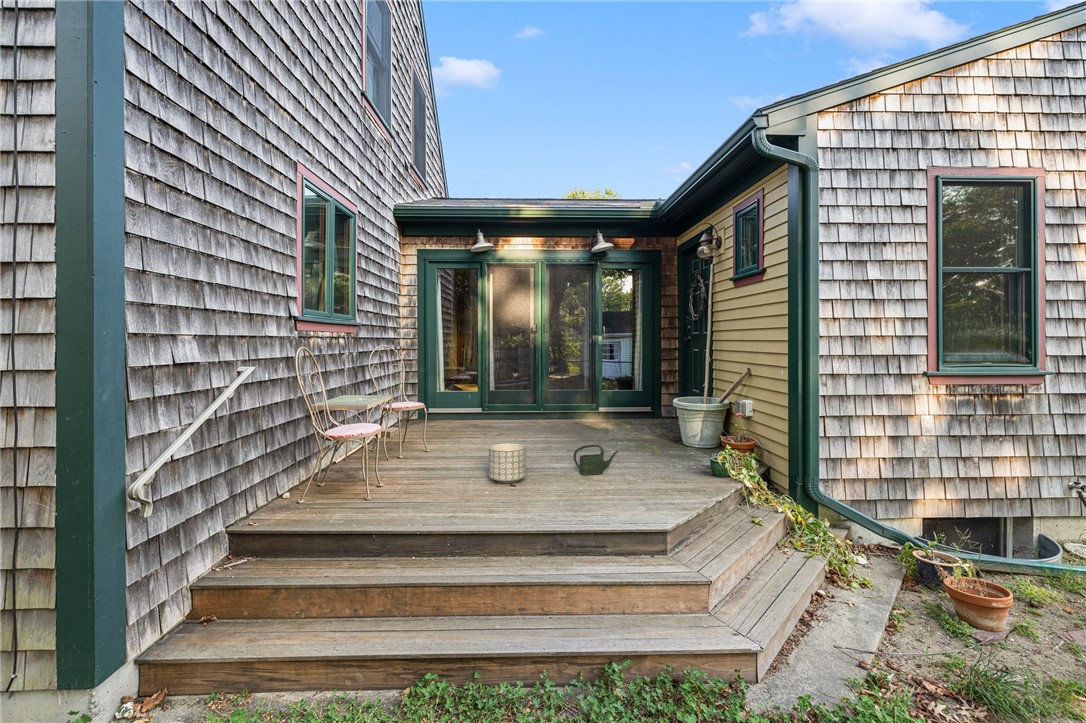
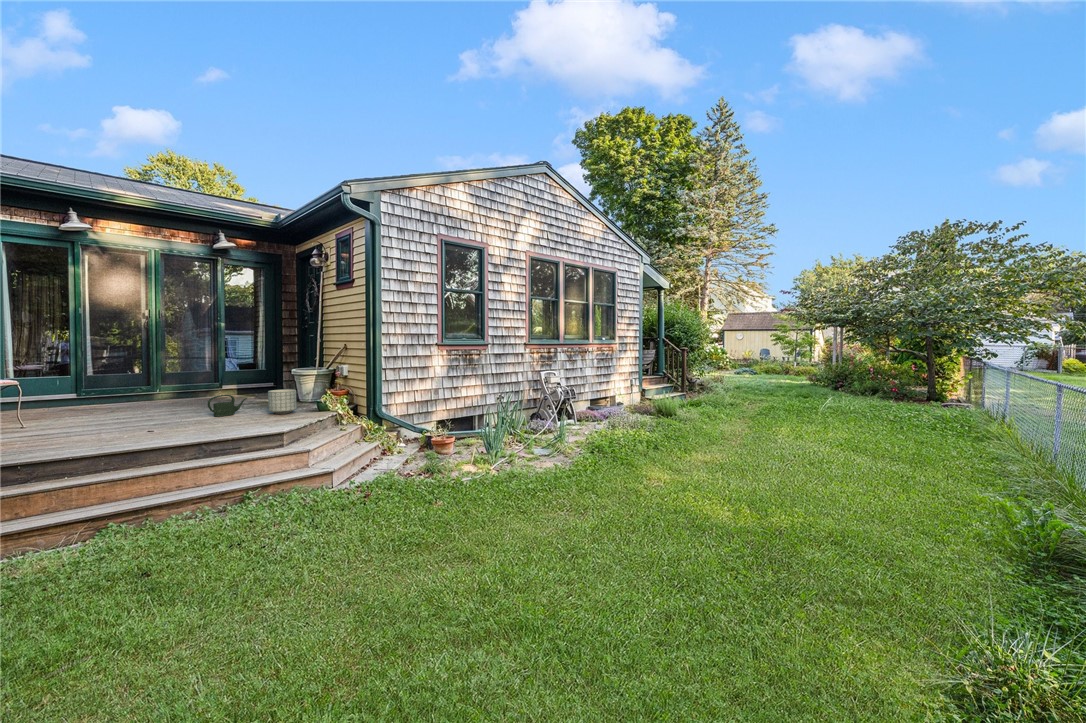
planter: present [489,443,526,484] -> present [268,389,297,414]

